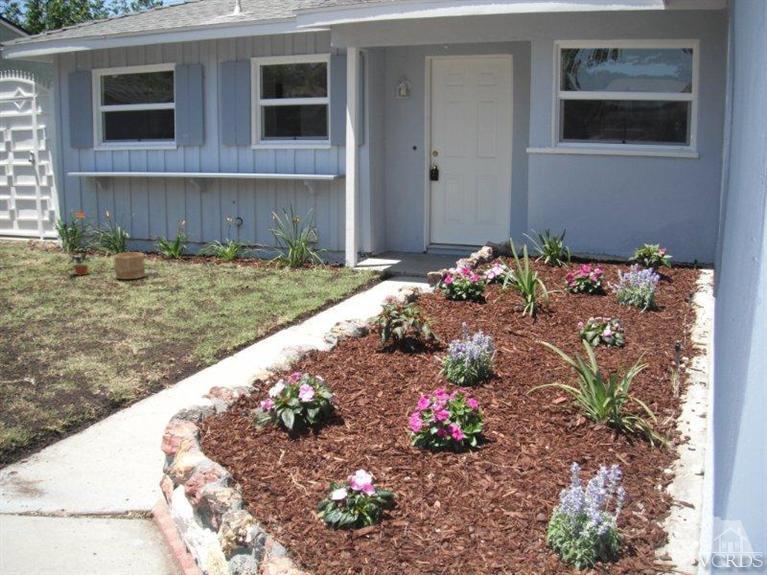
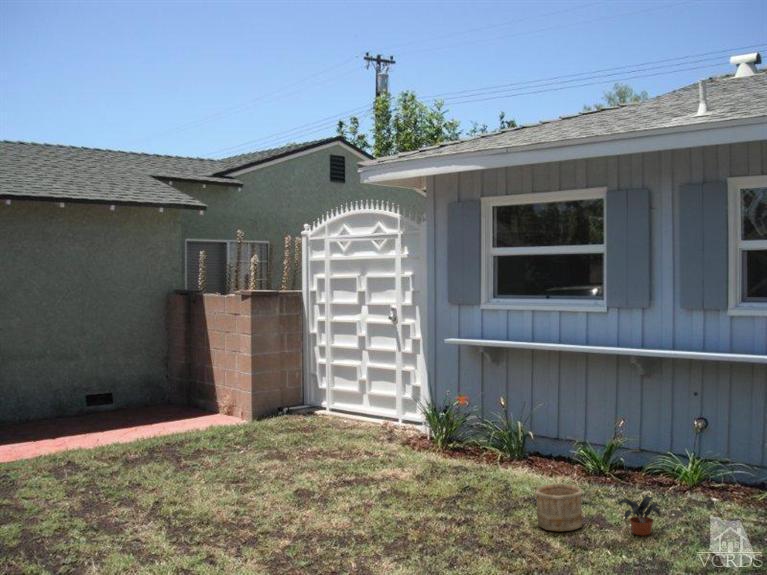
potted plant: present [69,253,89,275] -> present [618,496,661,535]

